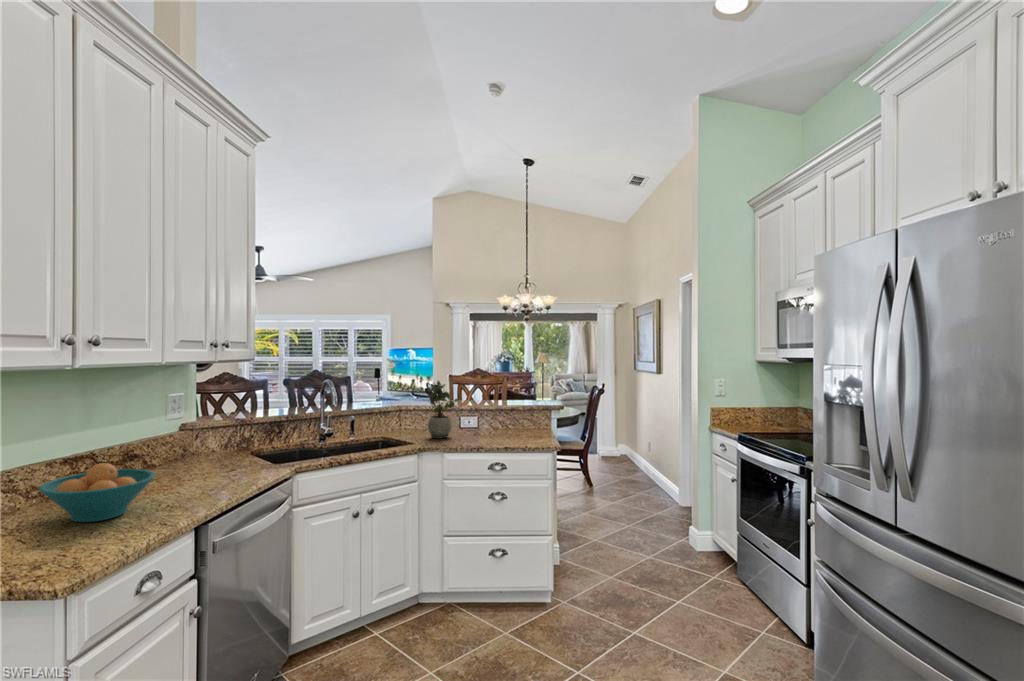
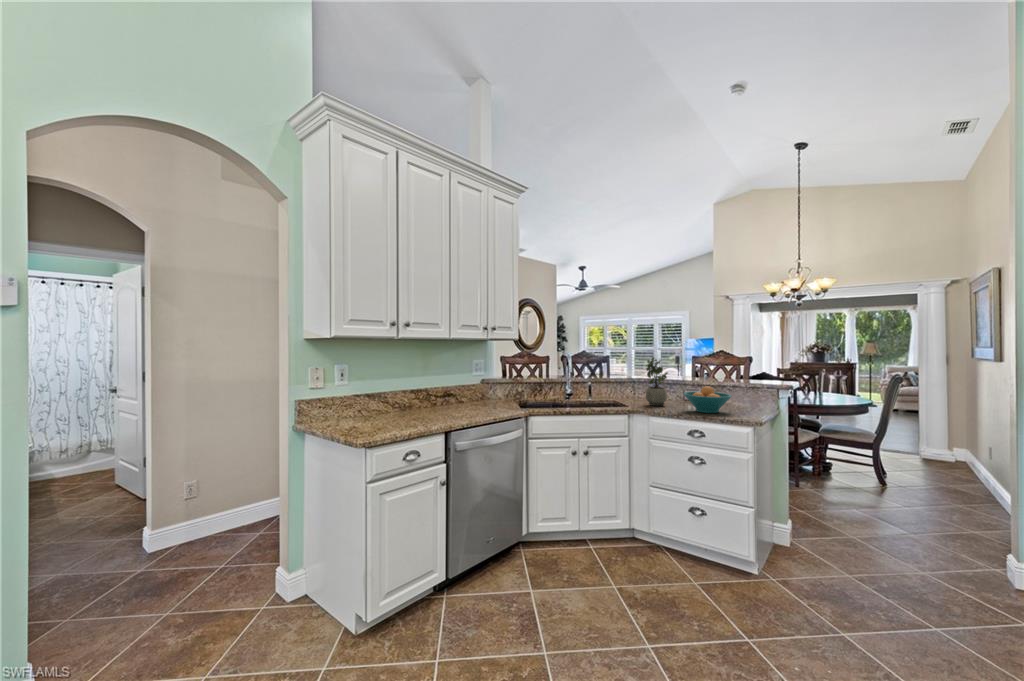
fruit bowl: present [39,463,155,522] -> present [684,386,732,413]

